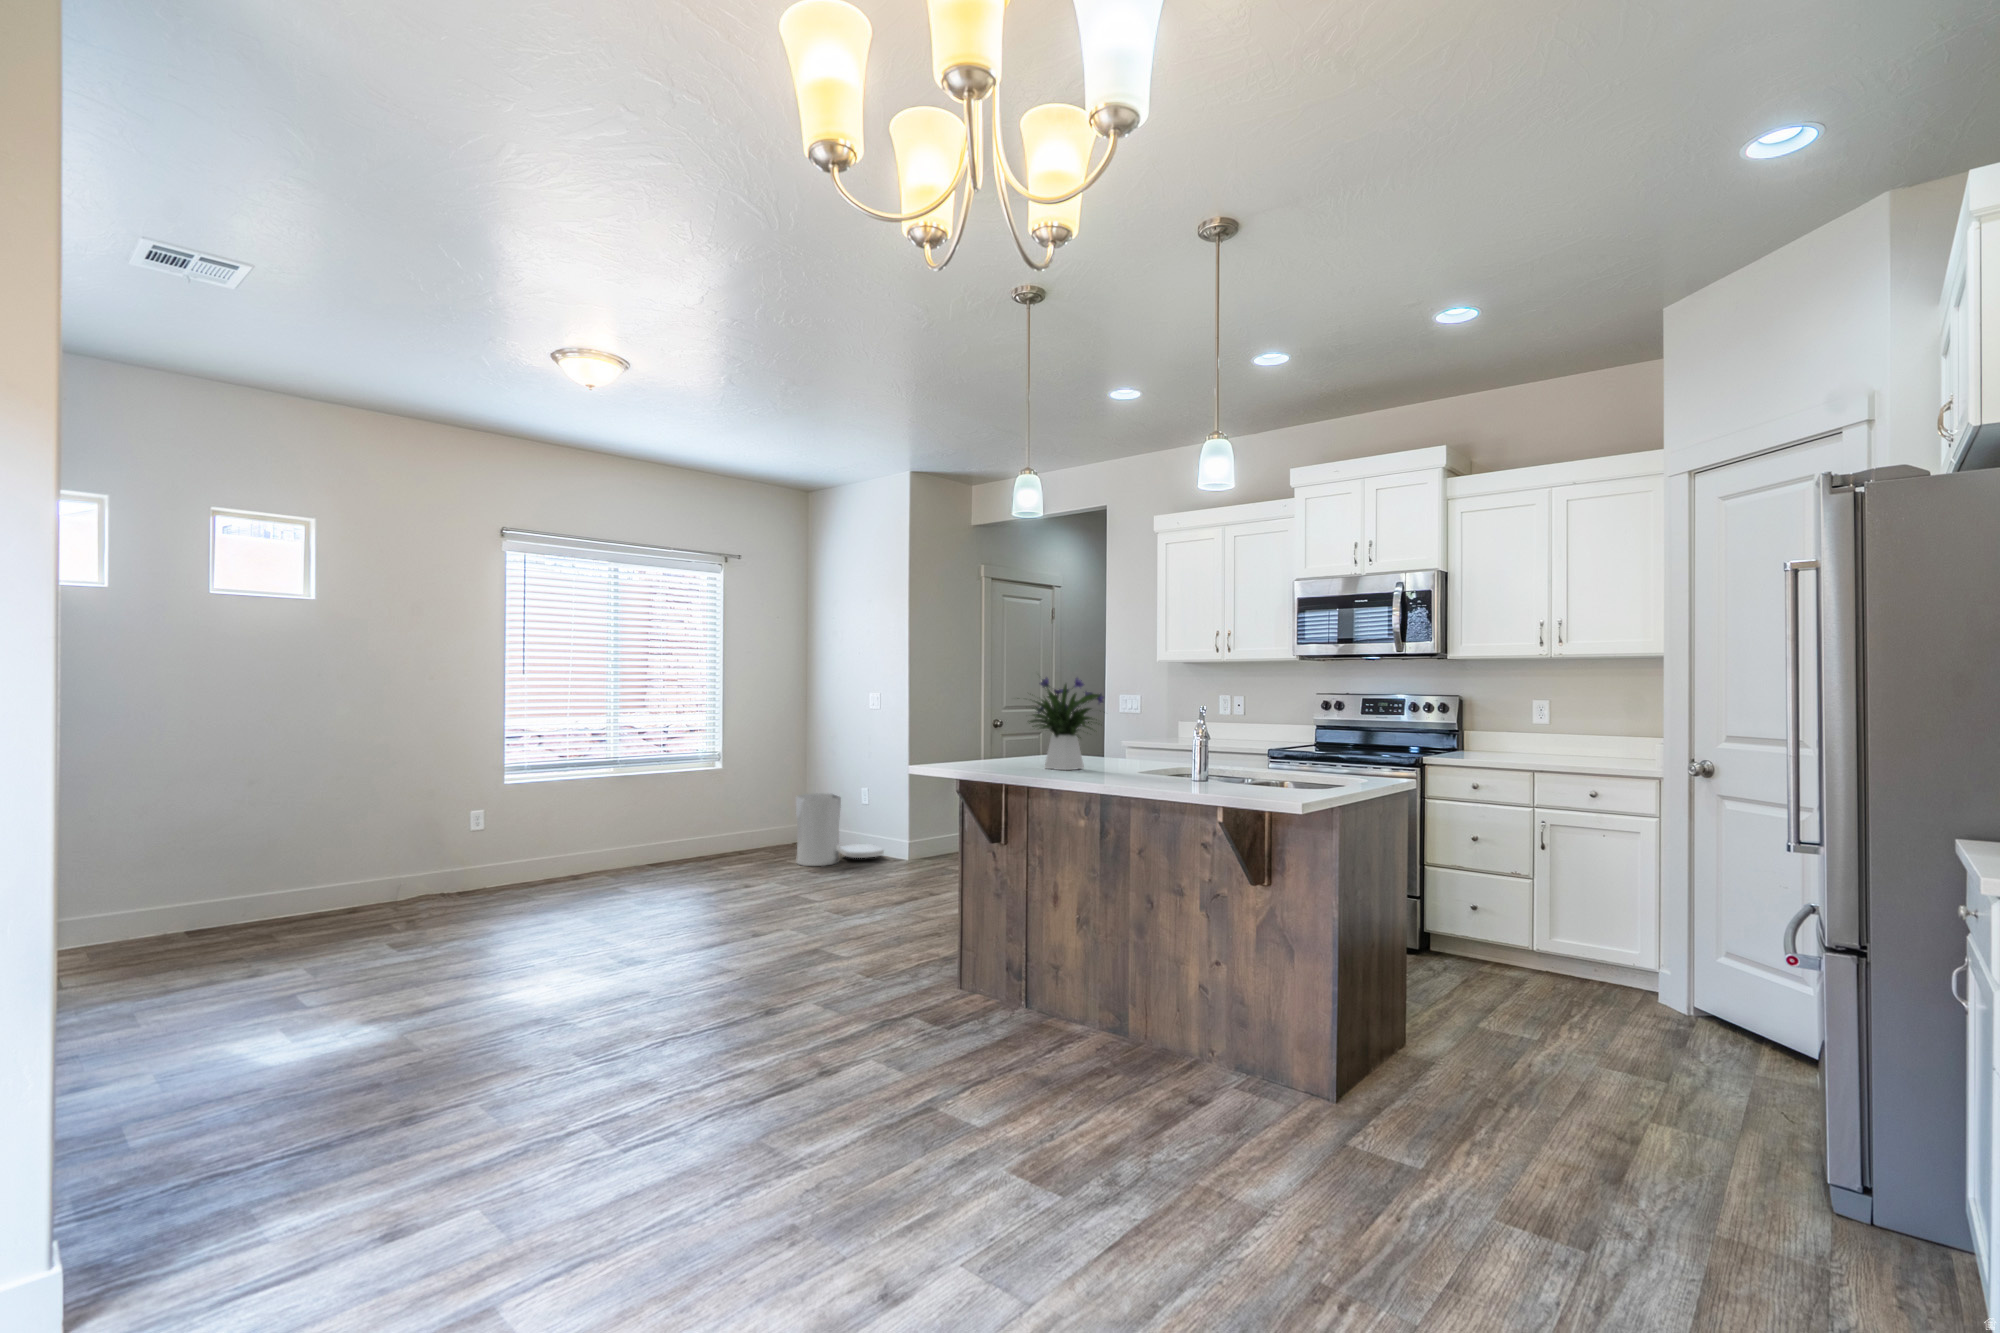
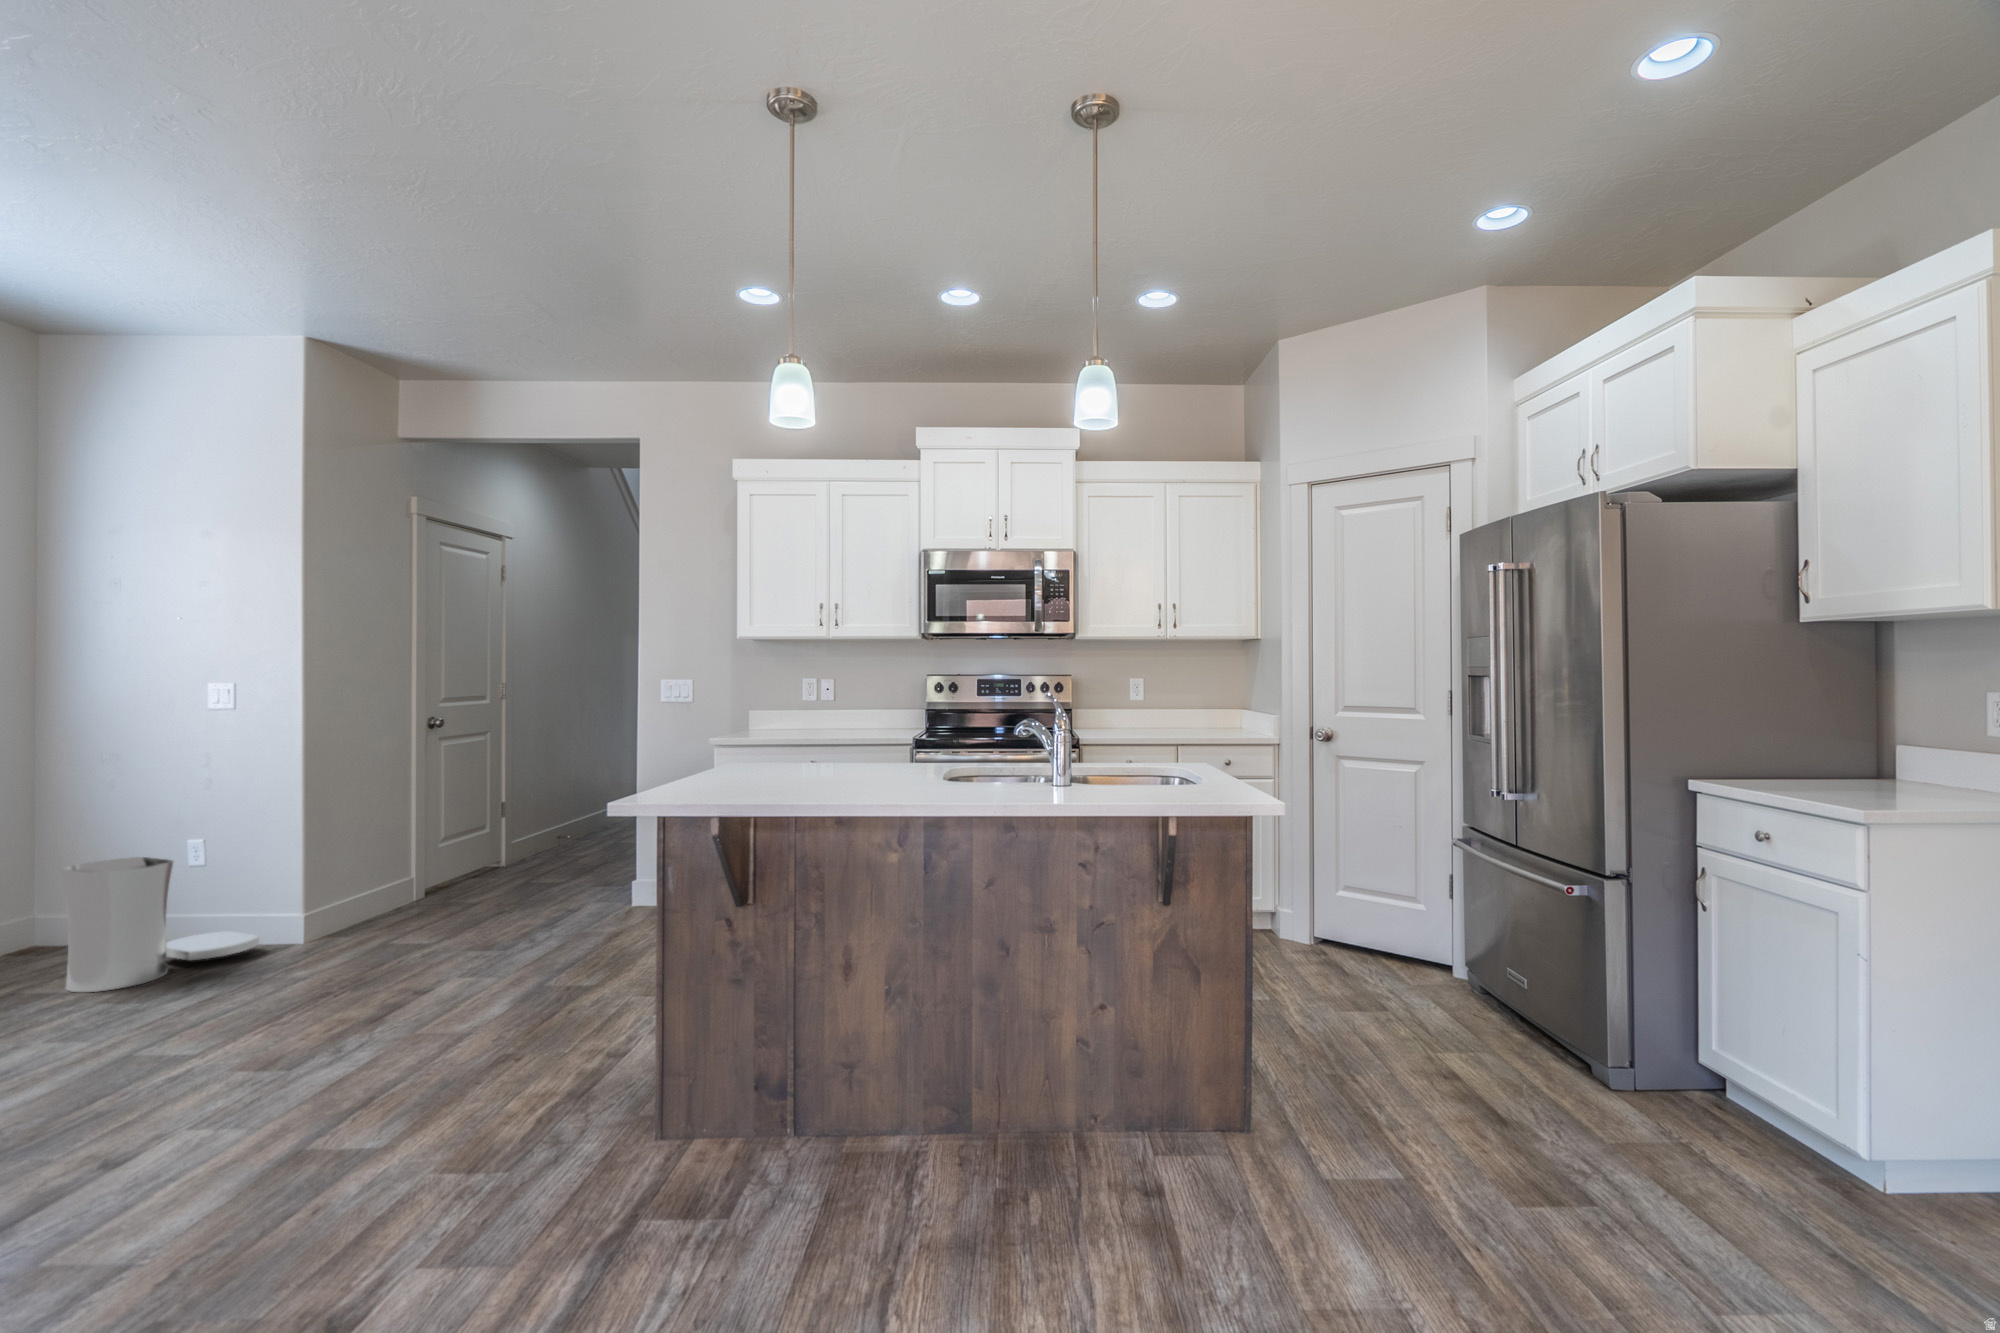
flower arrangement: present [1029,678,1104,770] -> none [728,642,861,782]

